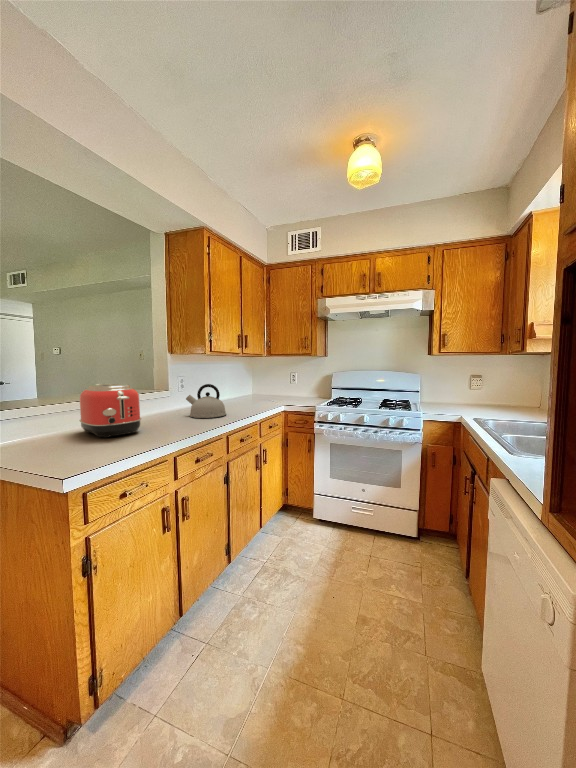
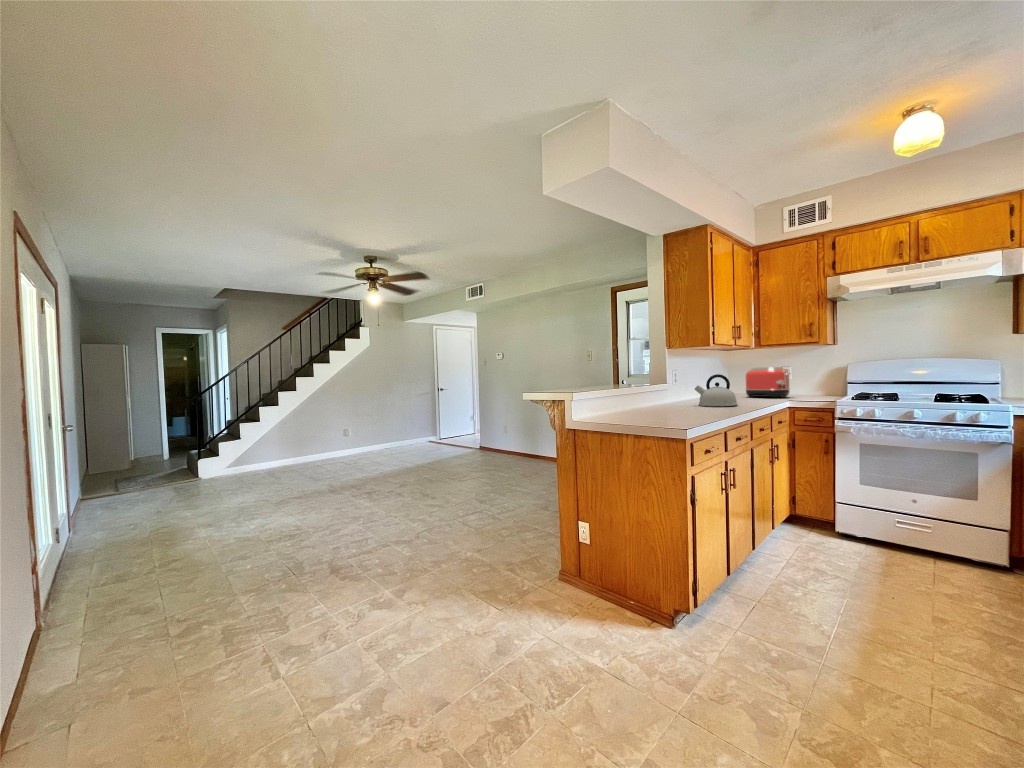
toaster: present [80,384,141,438] -> present [745,367,790,398]

